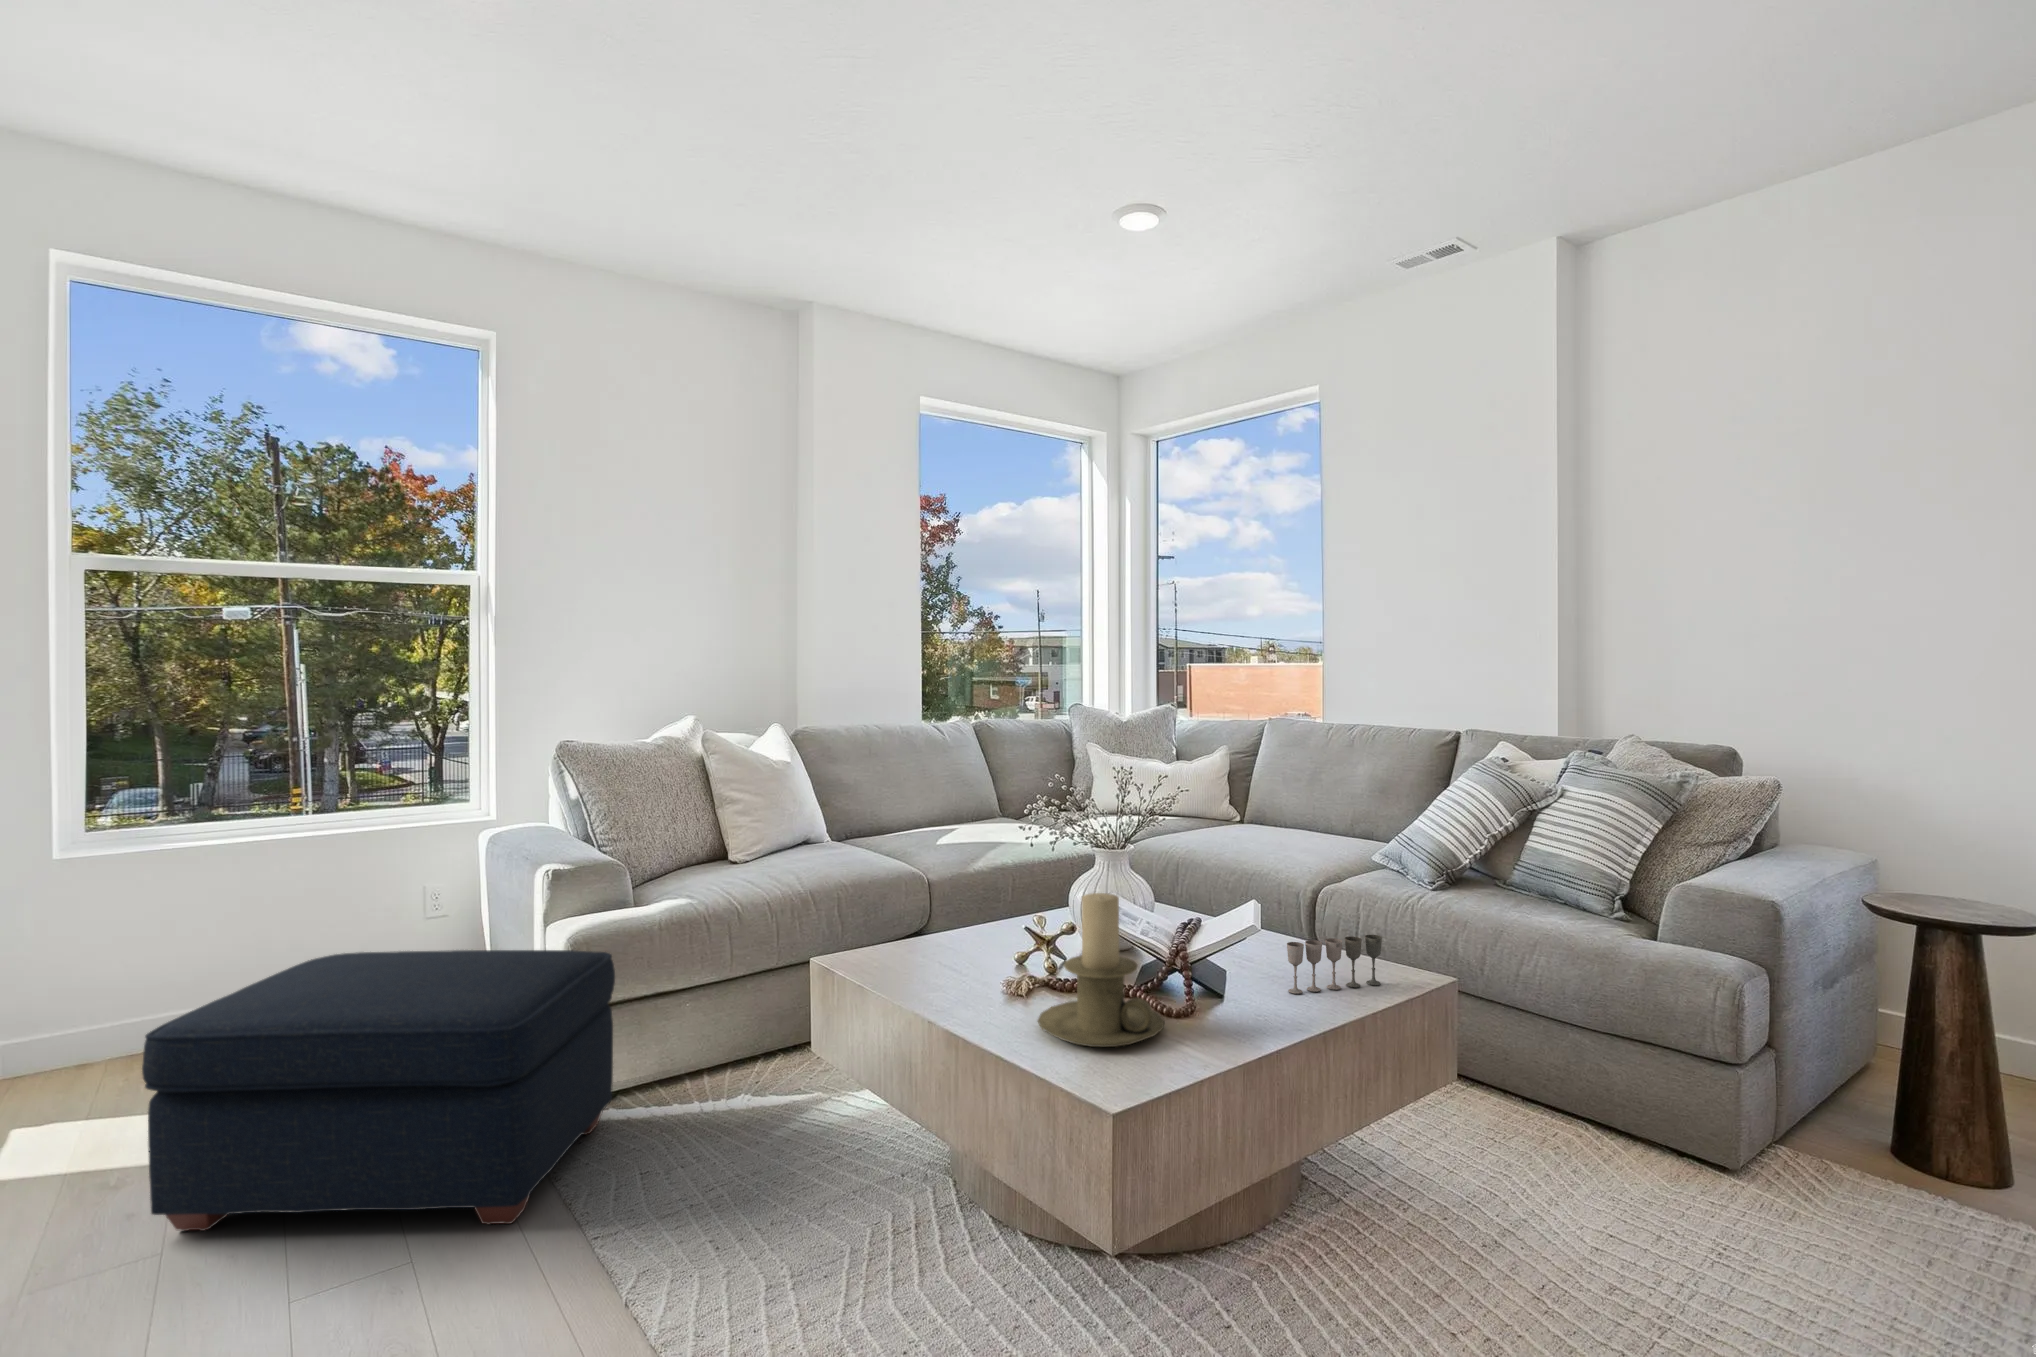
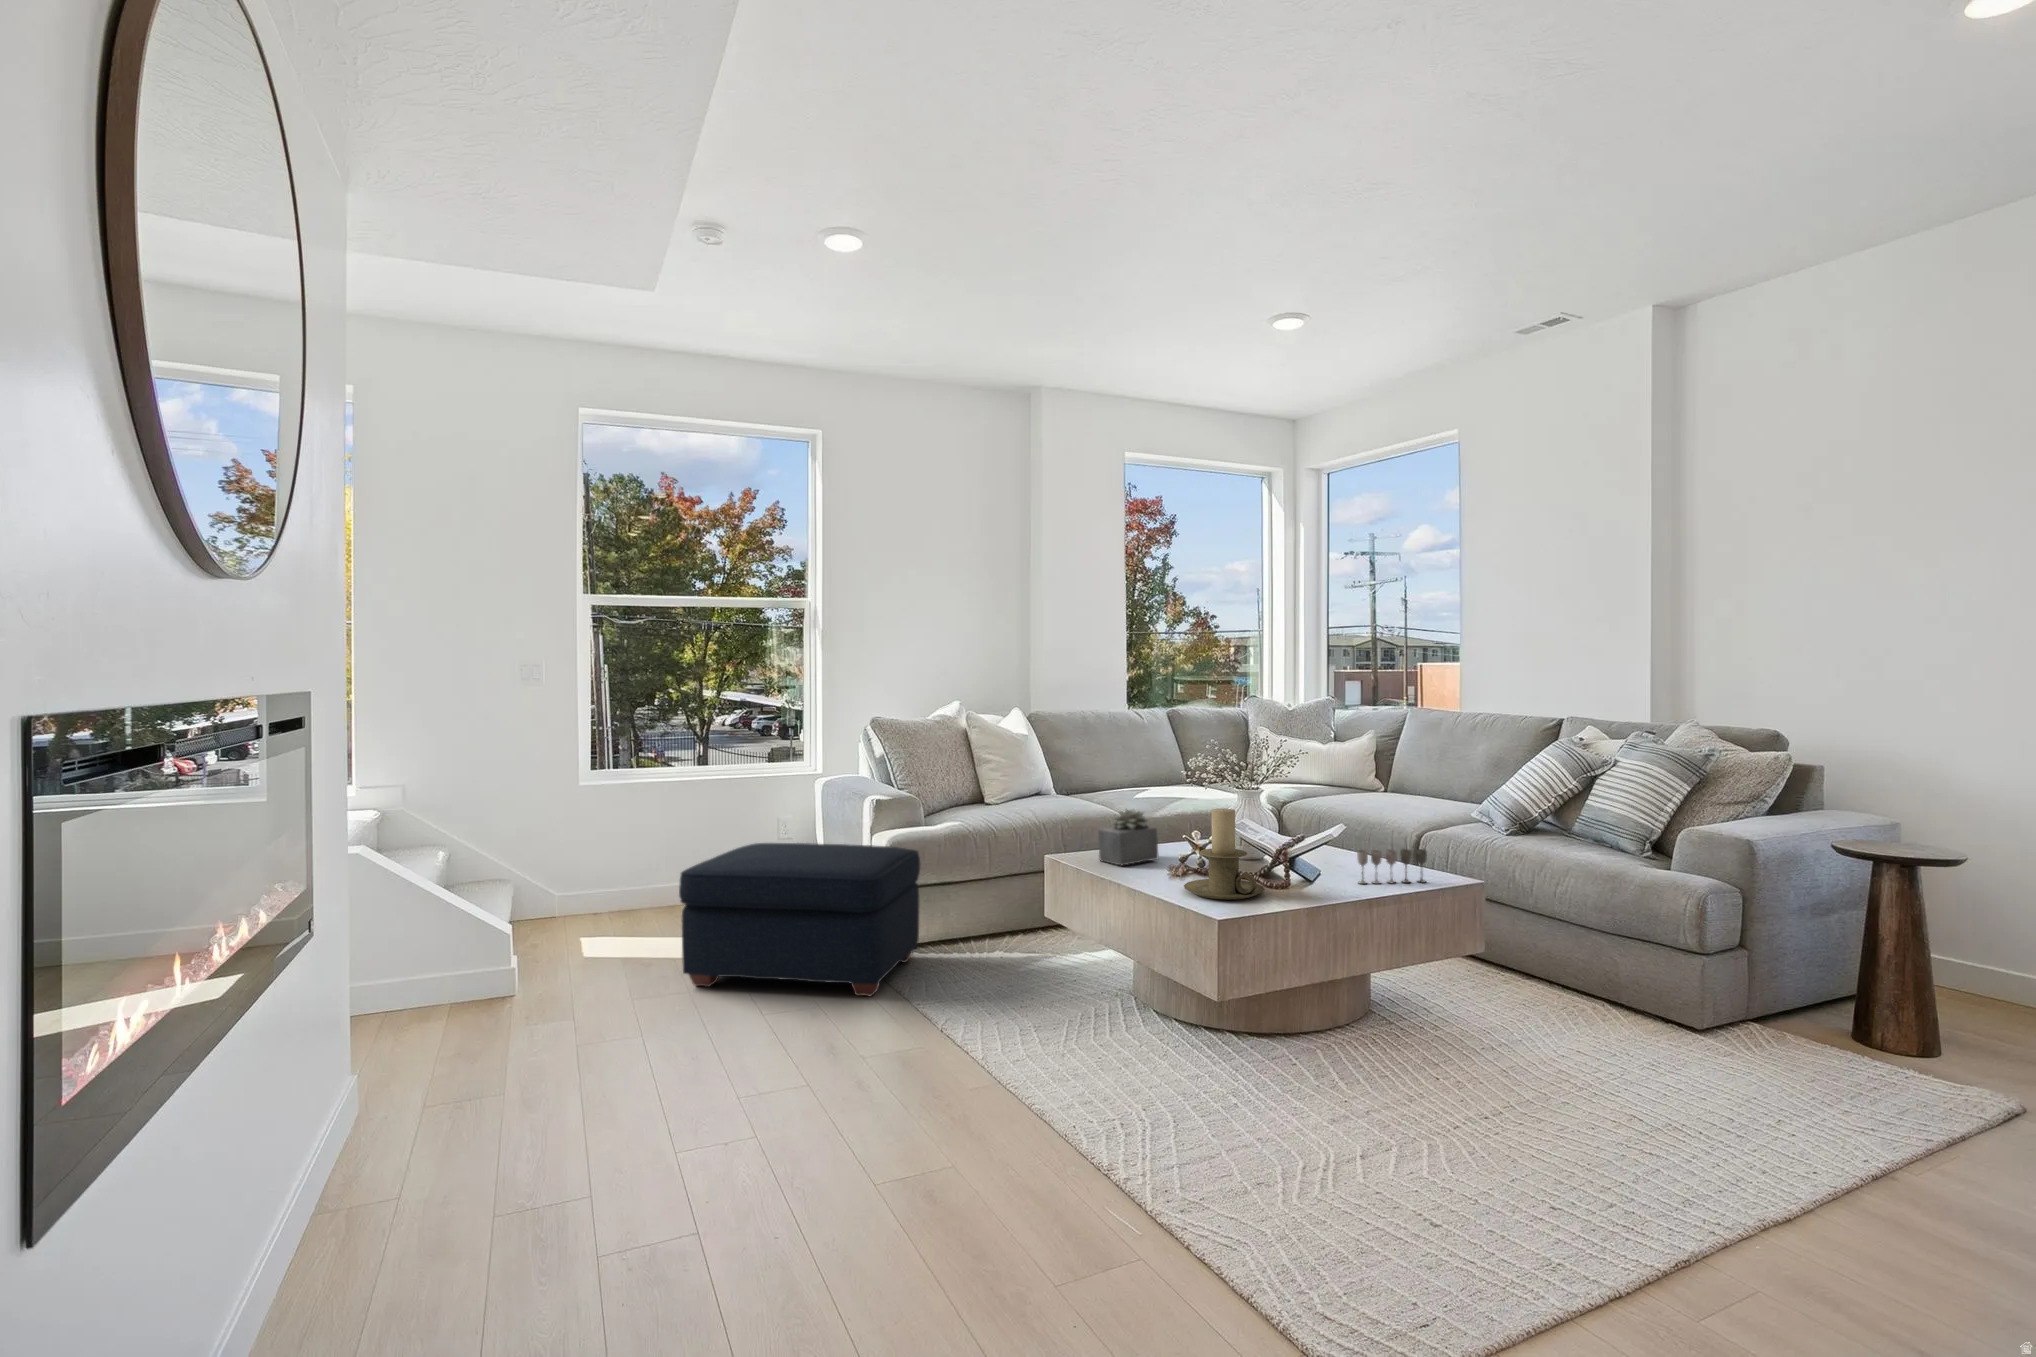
succulent plant: none [896,882,989,976] -> present [1098,809,1158,865]

